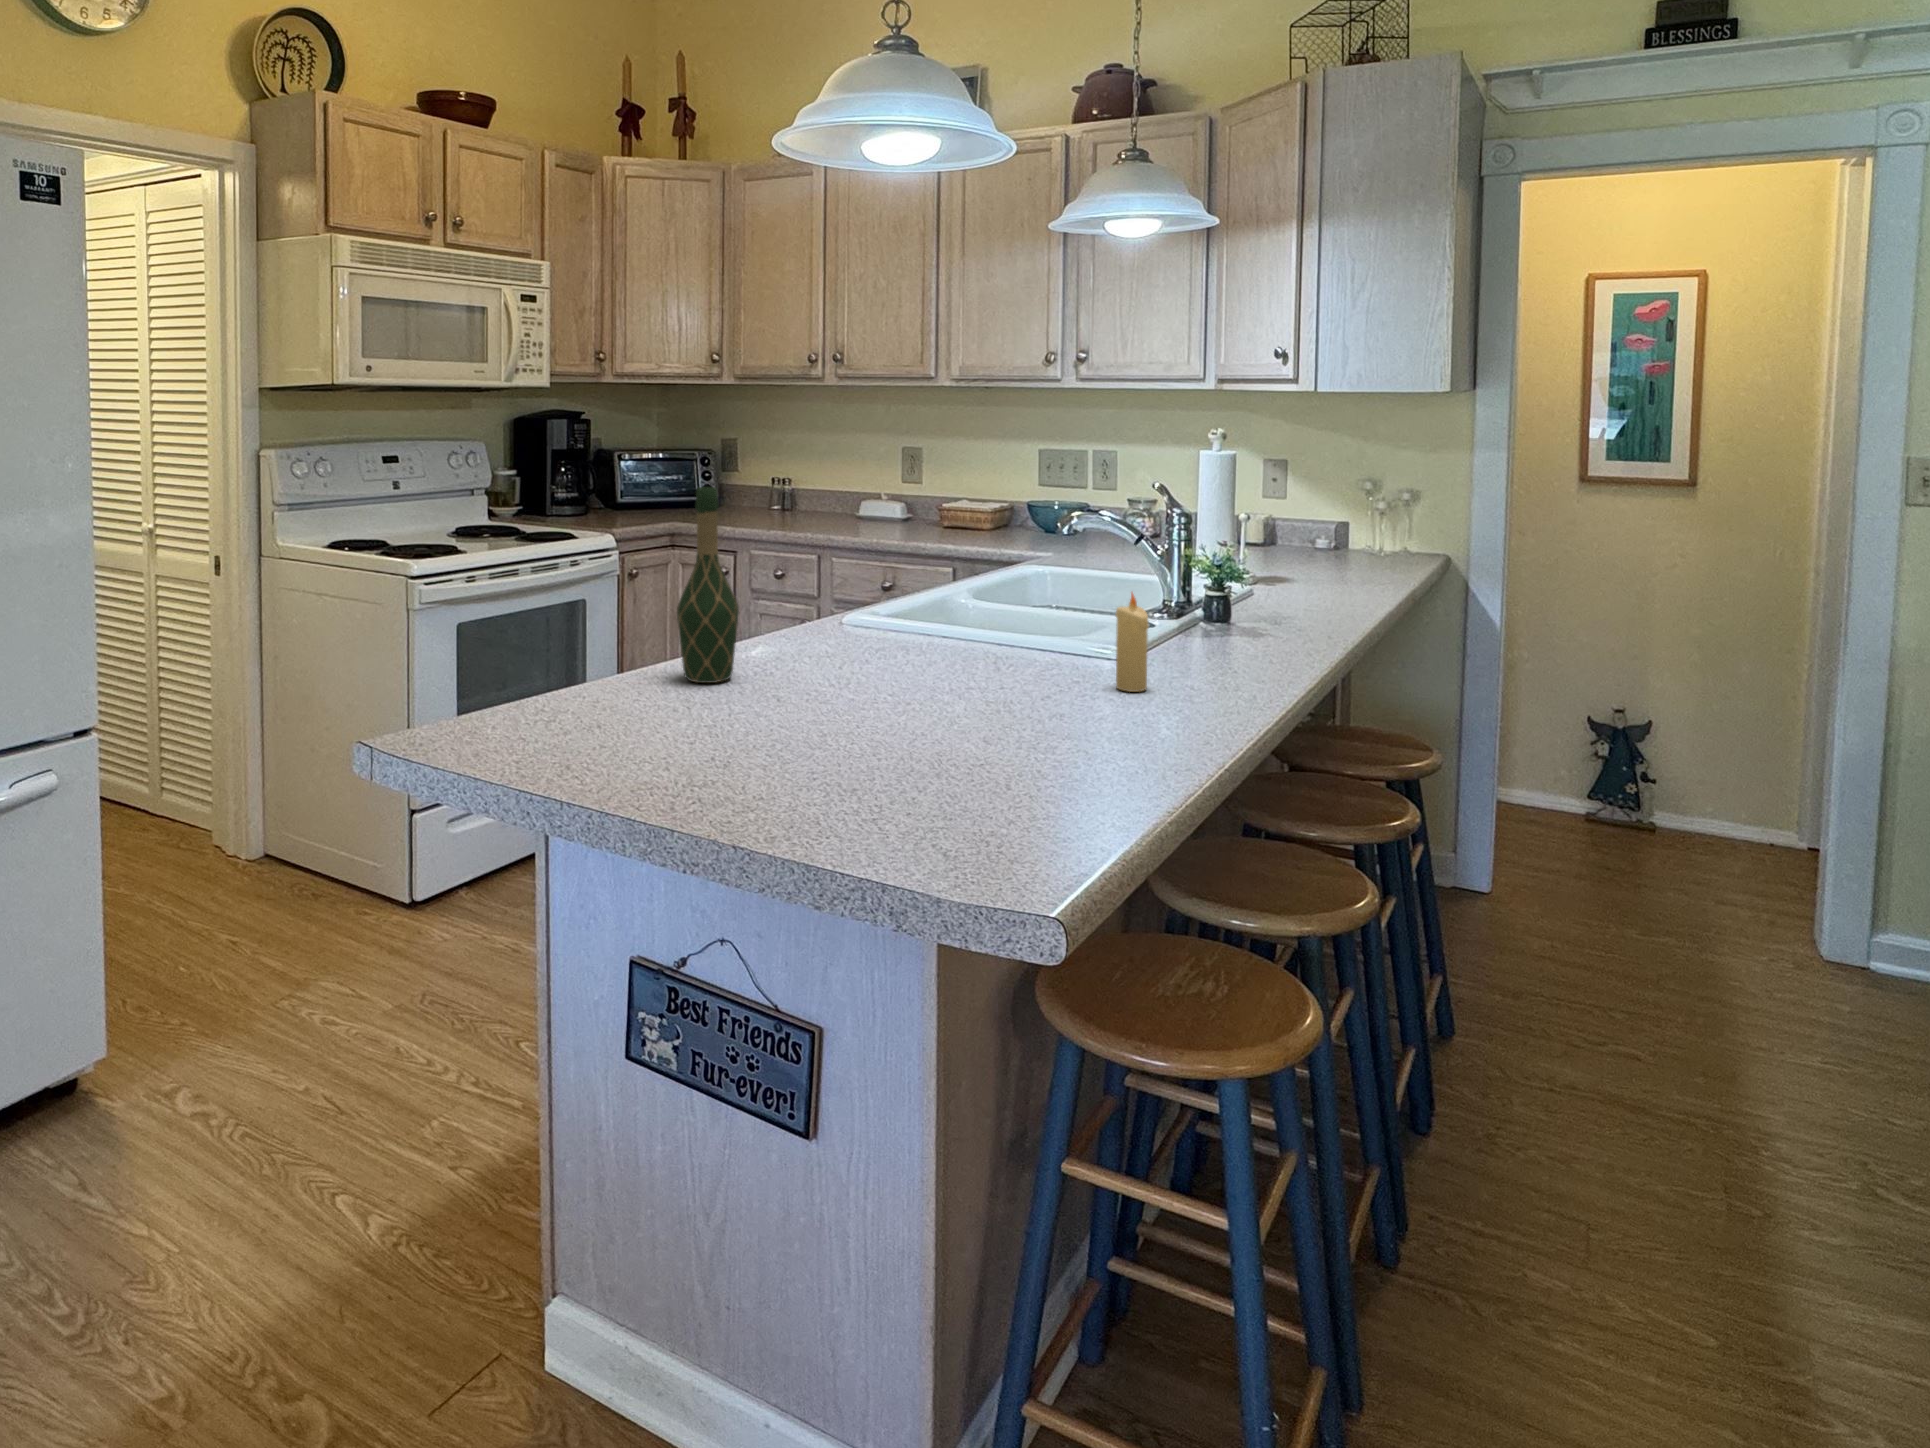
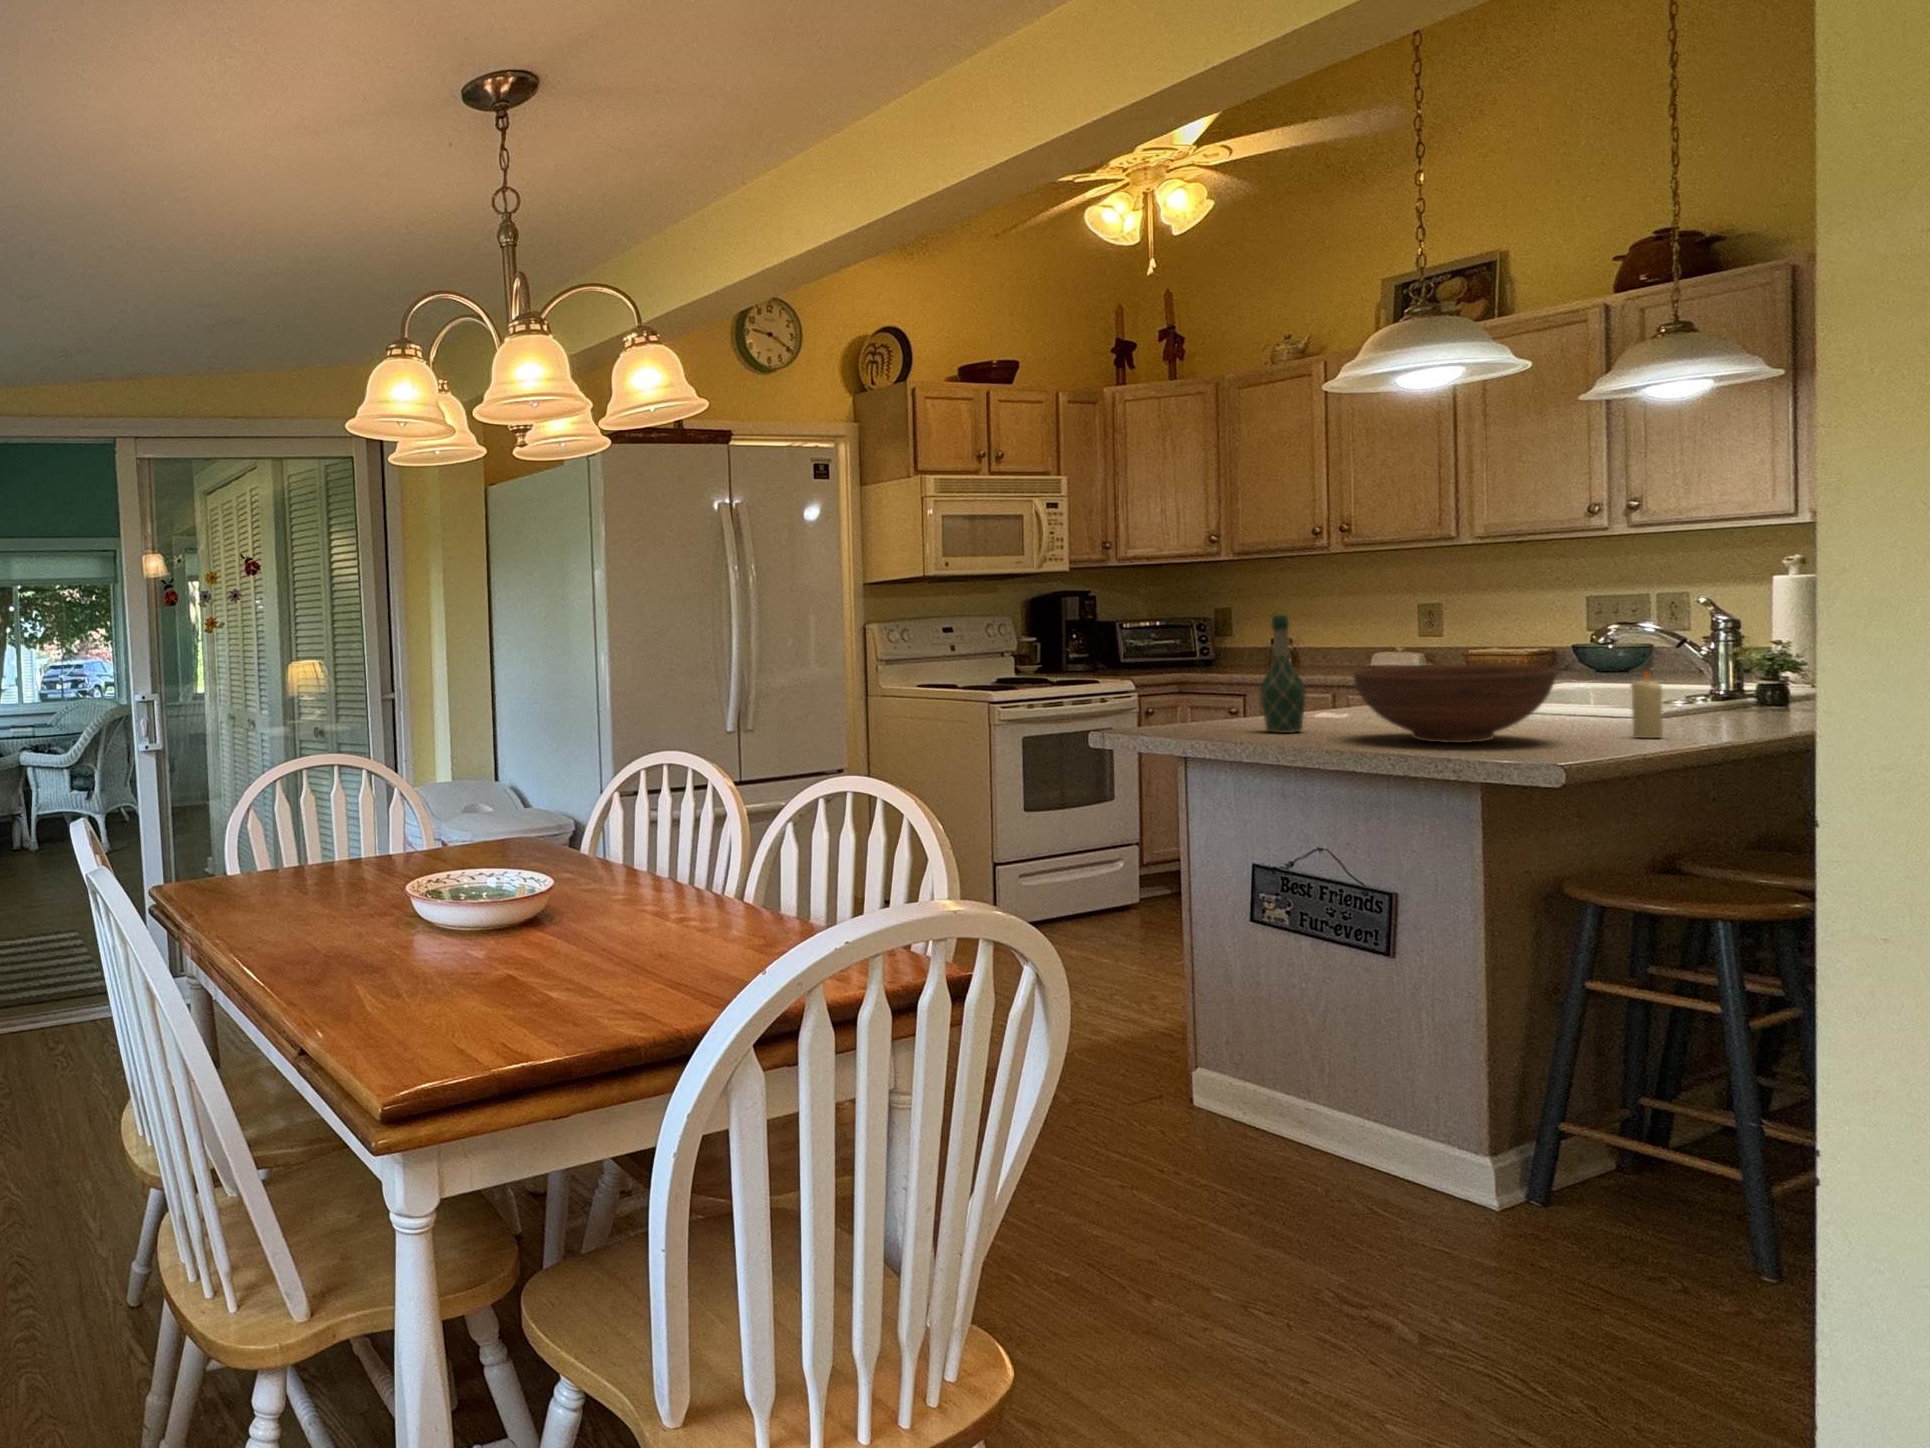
fruit bowl: none [792,575,1040,716] -> present [1353,664,1556,743]

